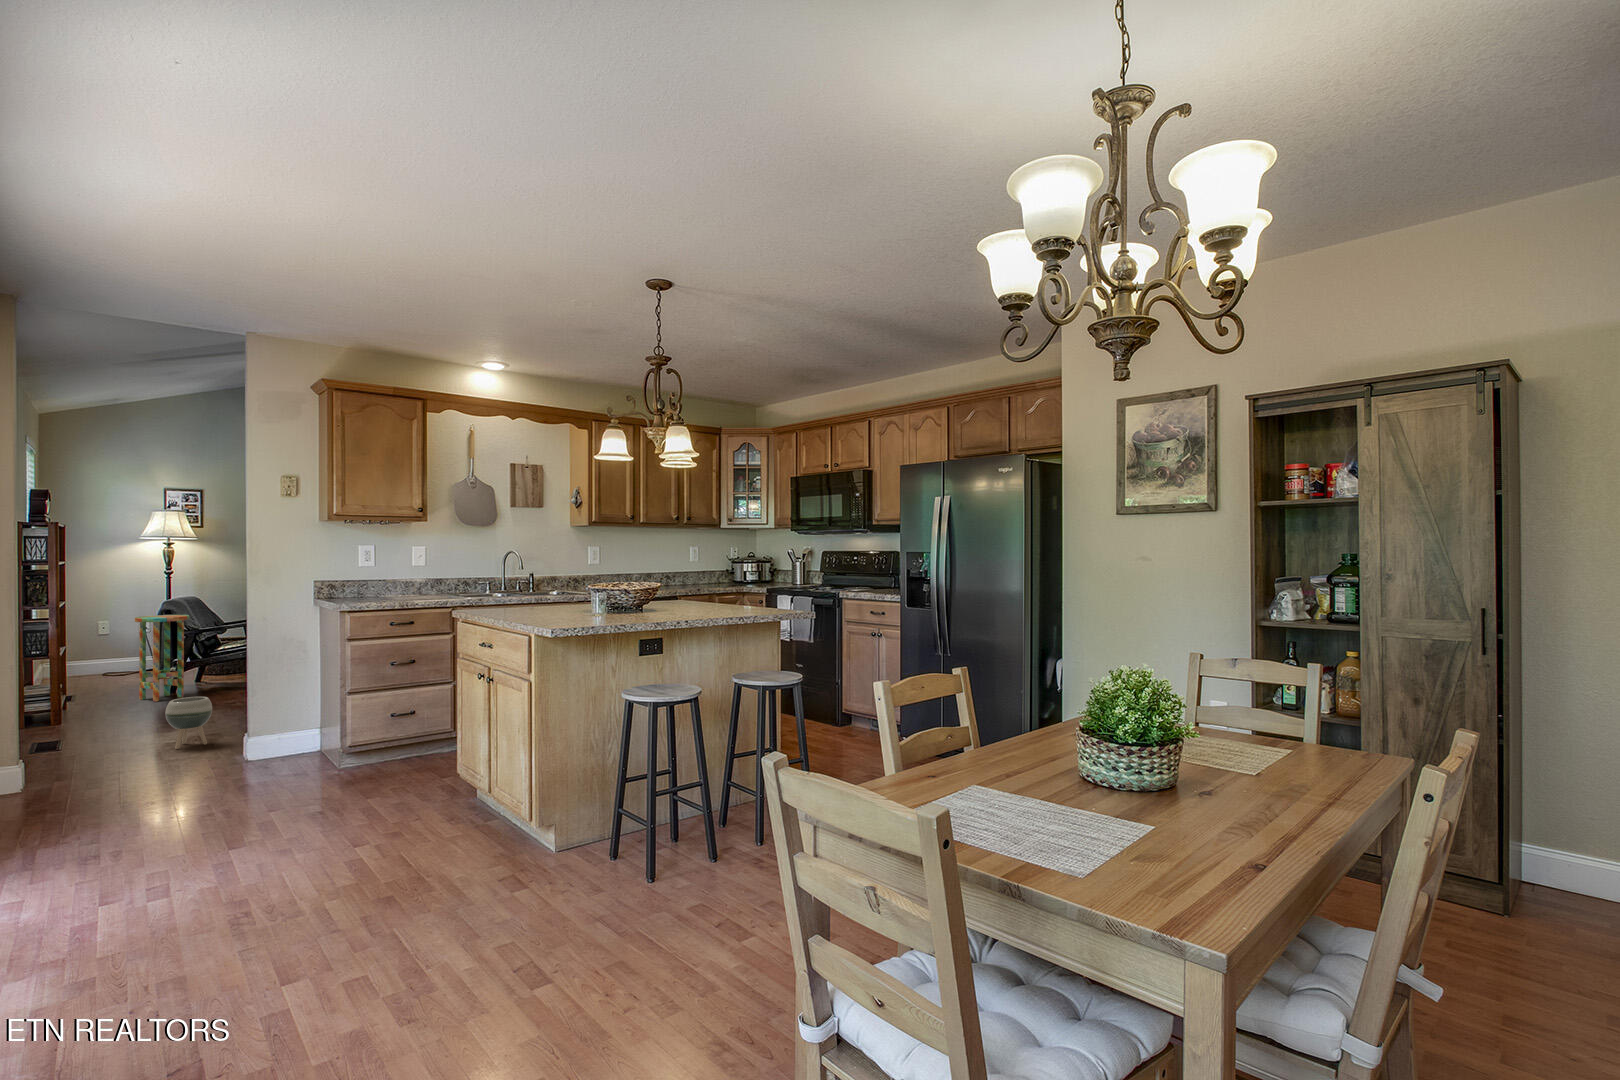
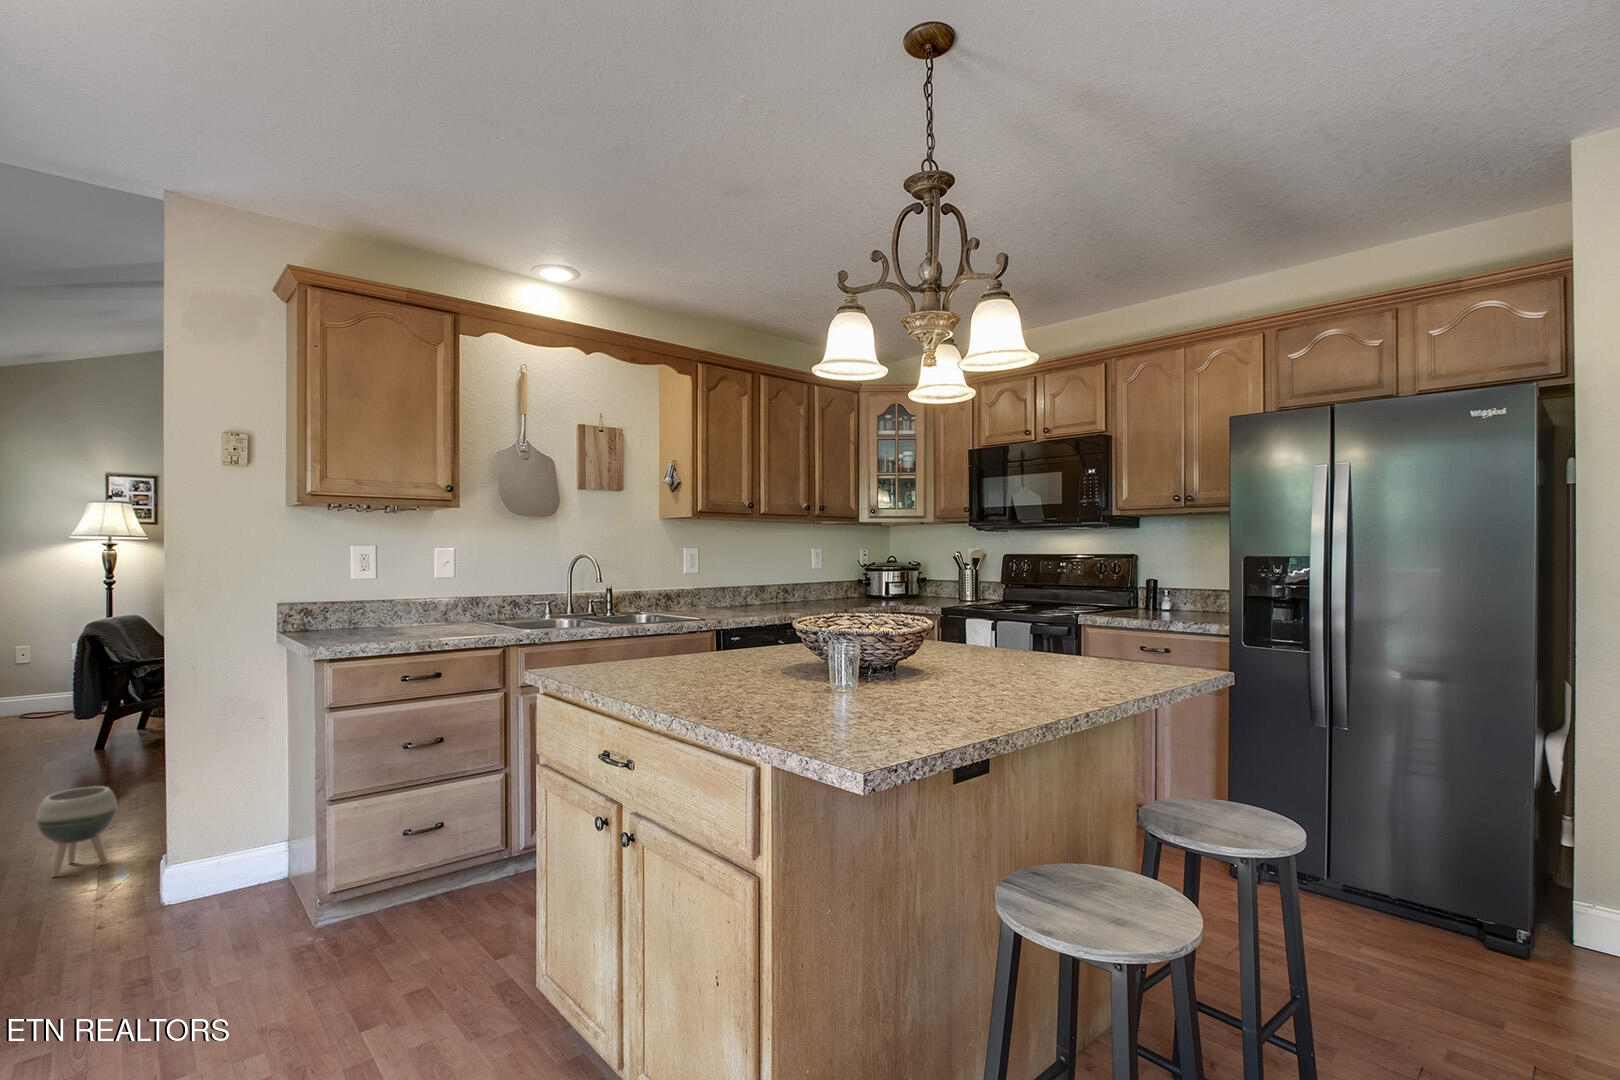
side table: present [135,615,189,702] -> none [38,642,119,767]

